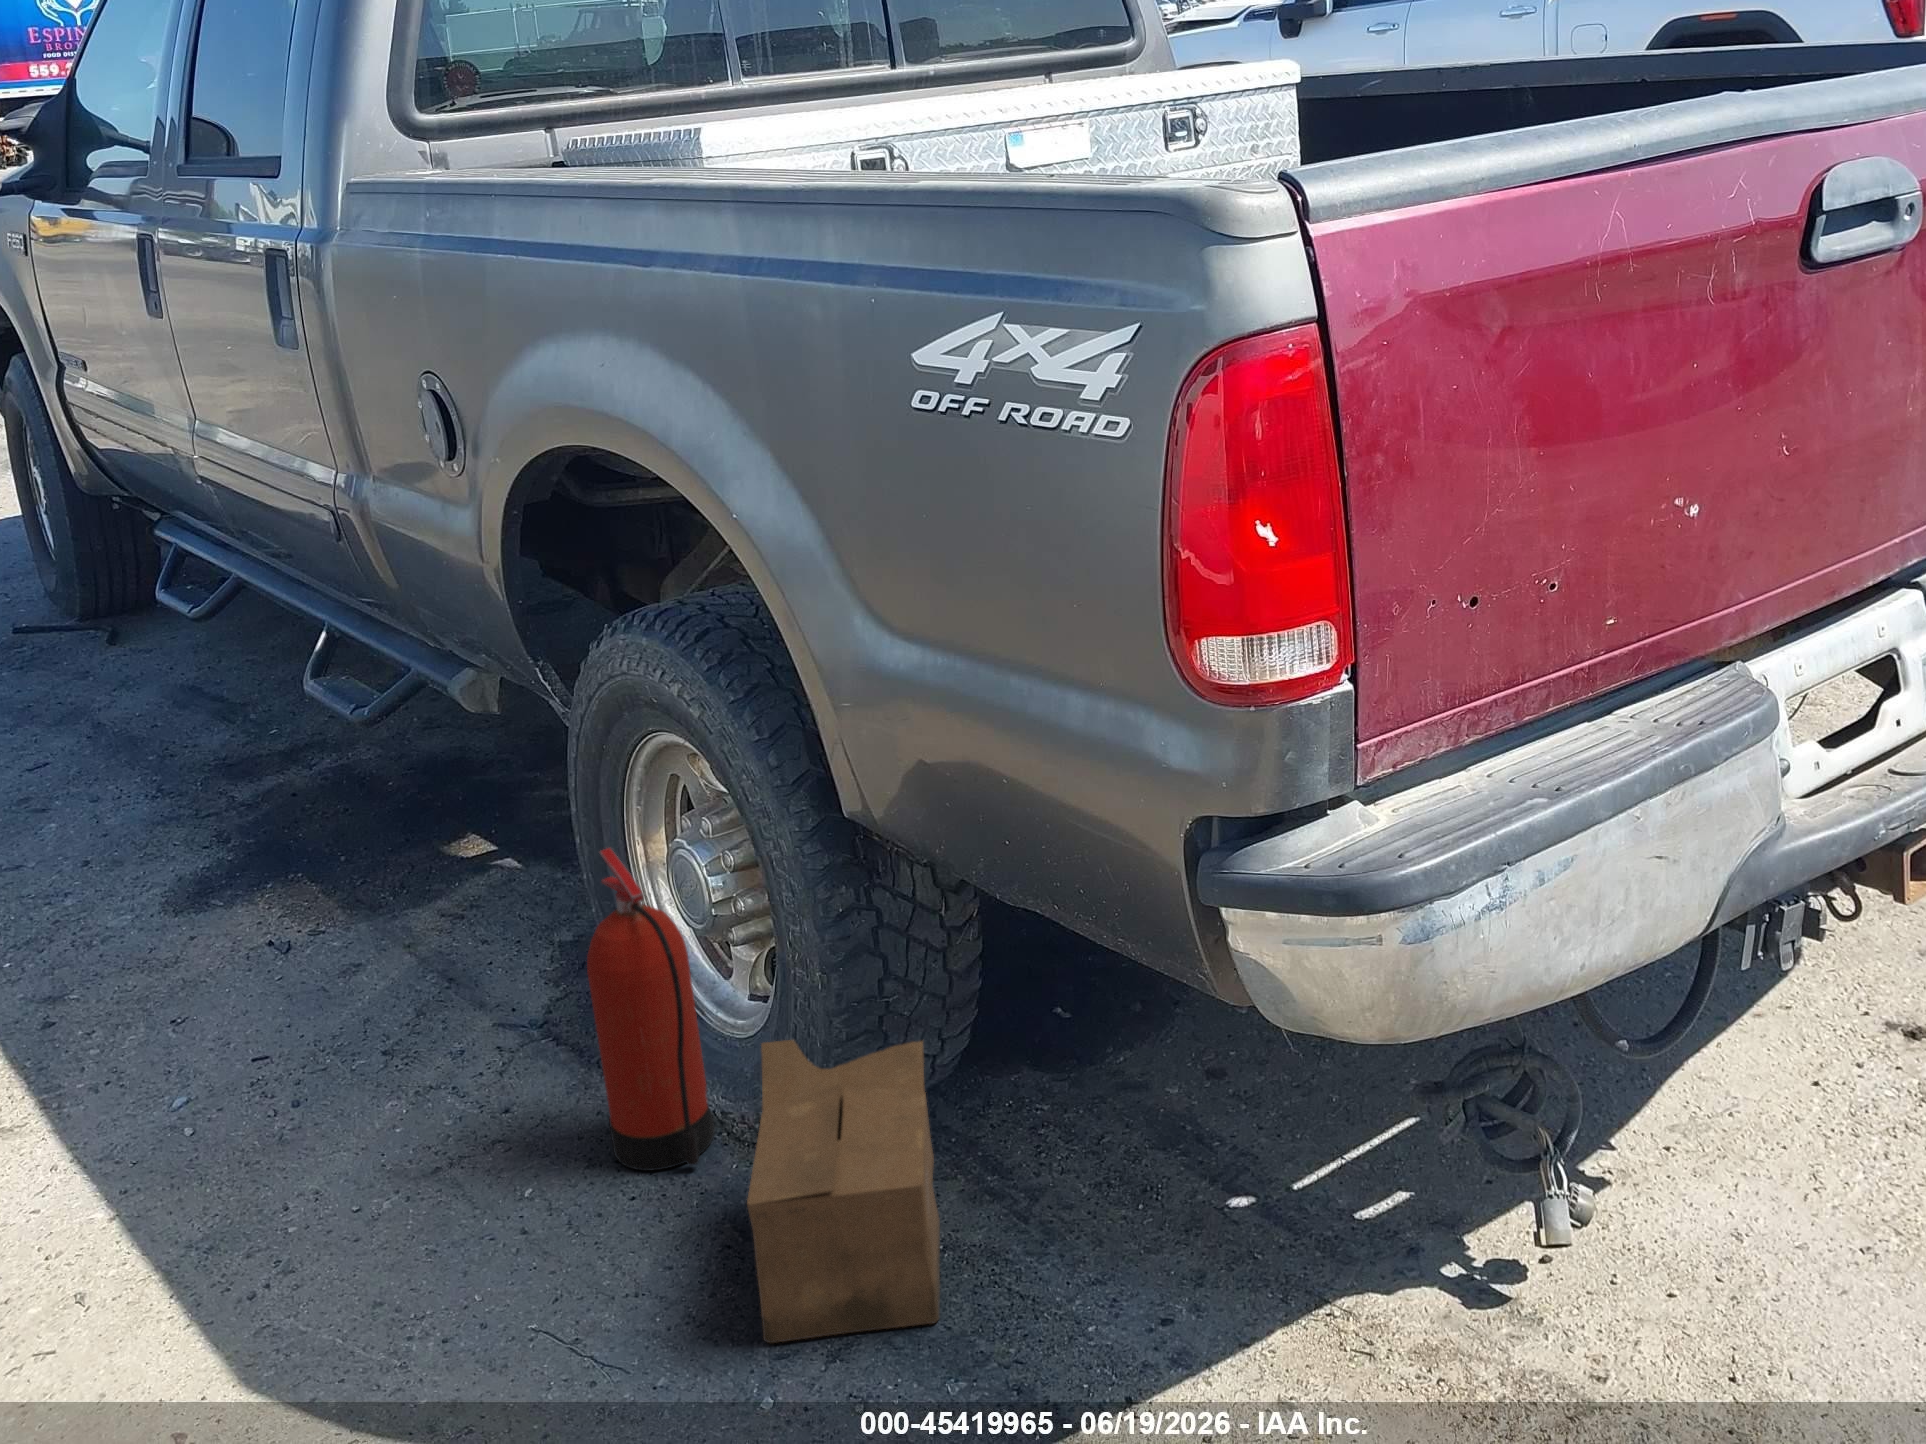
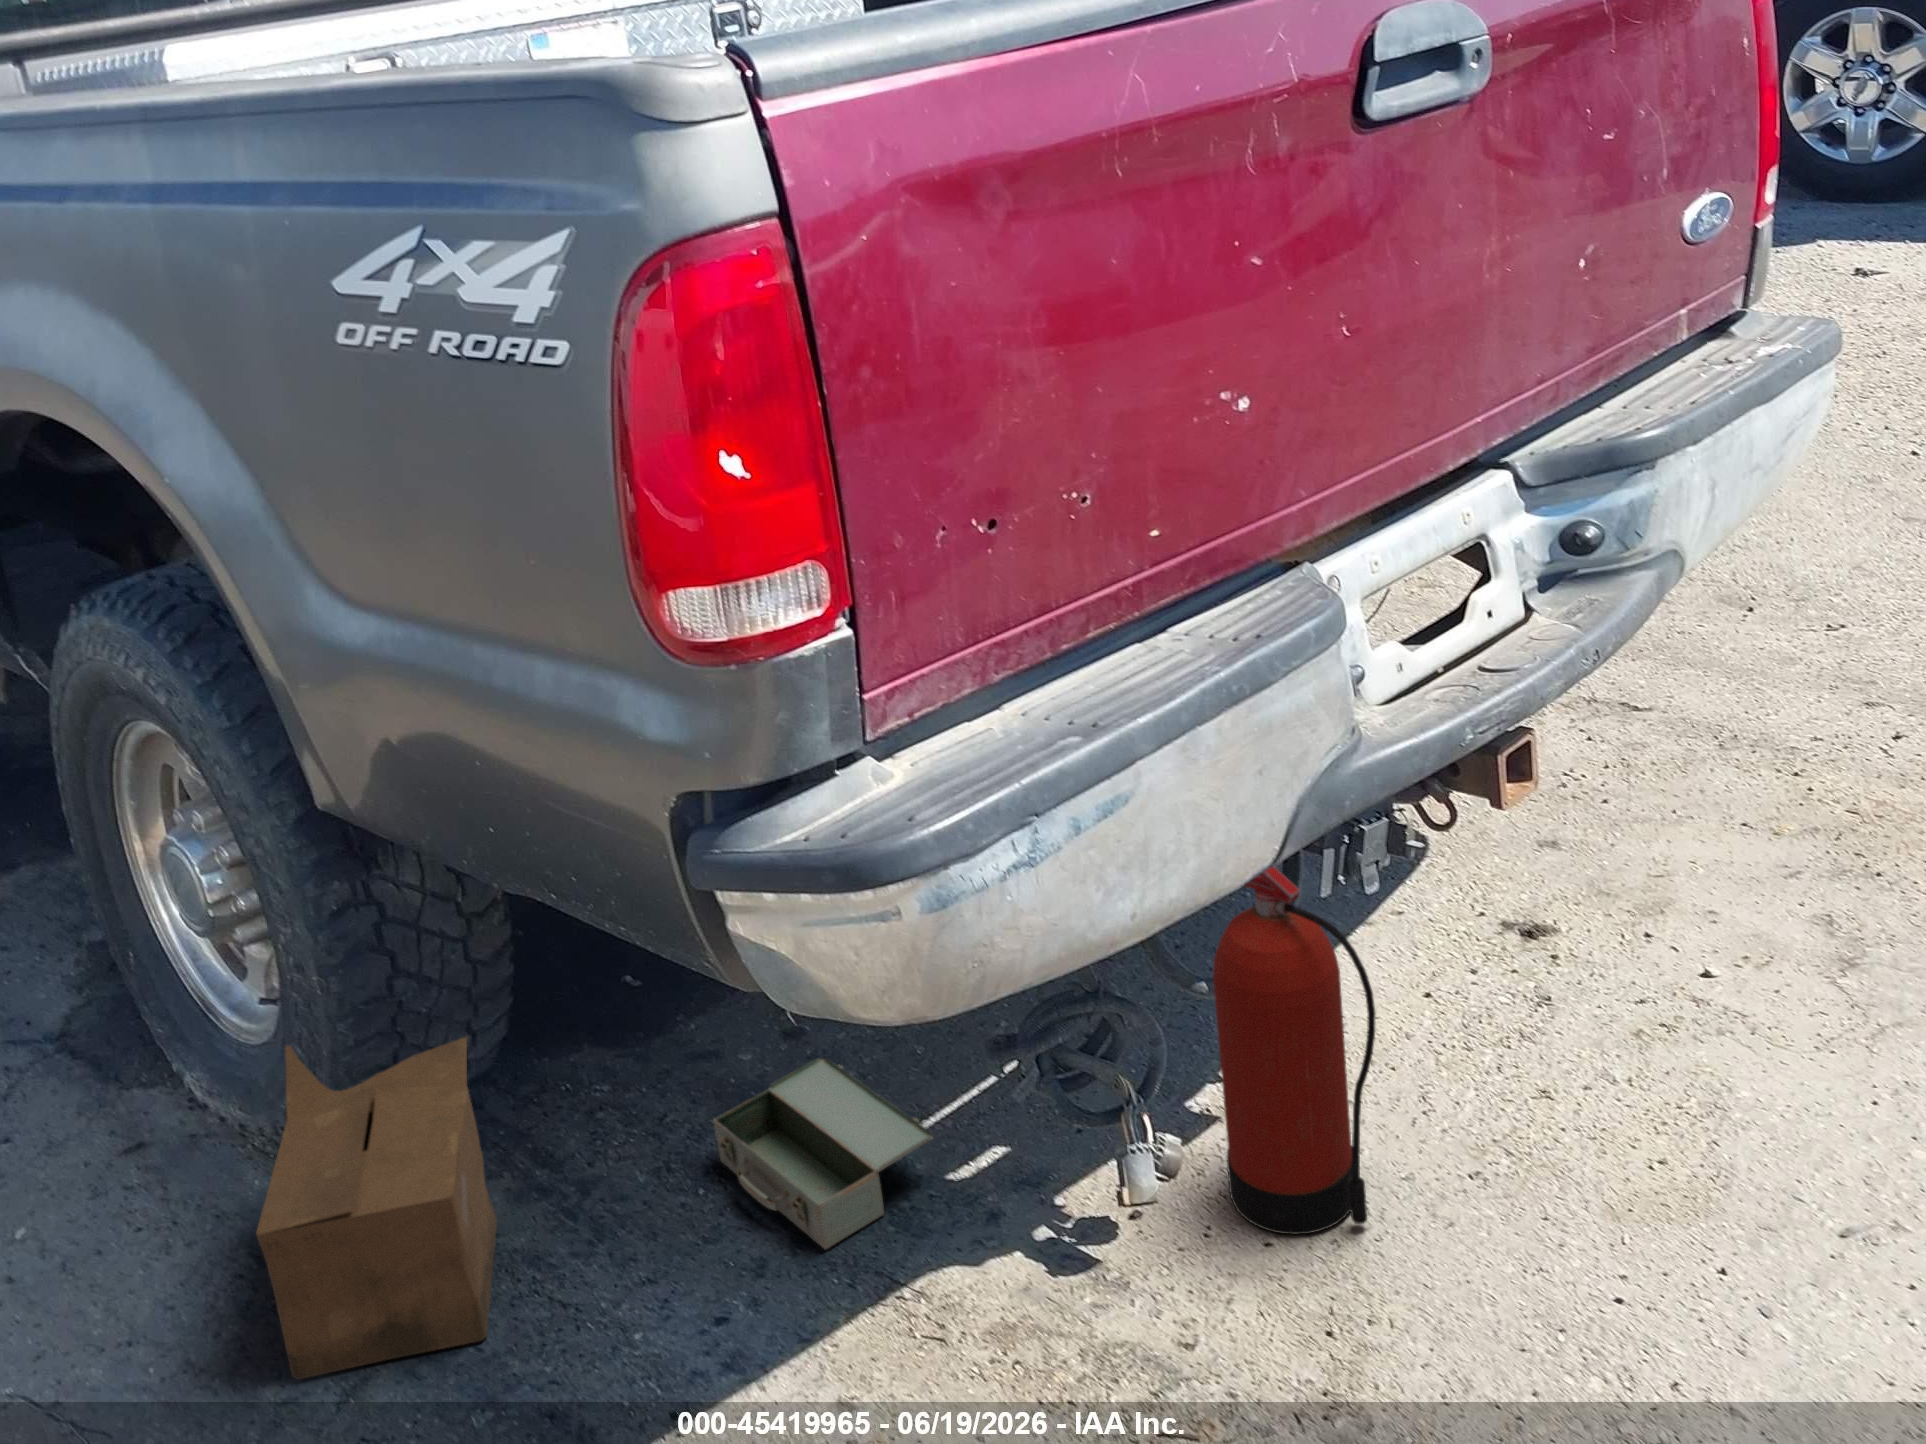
fire extinguisher: present [587,848,715,1171] -> present [1213,867,1375,1234]
toolbox: none [1141,1096,1349,1268] -> present [713,1058,933,1249]

